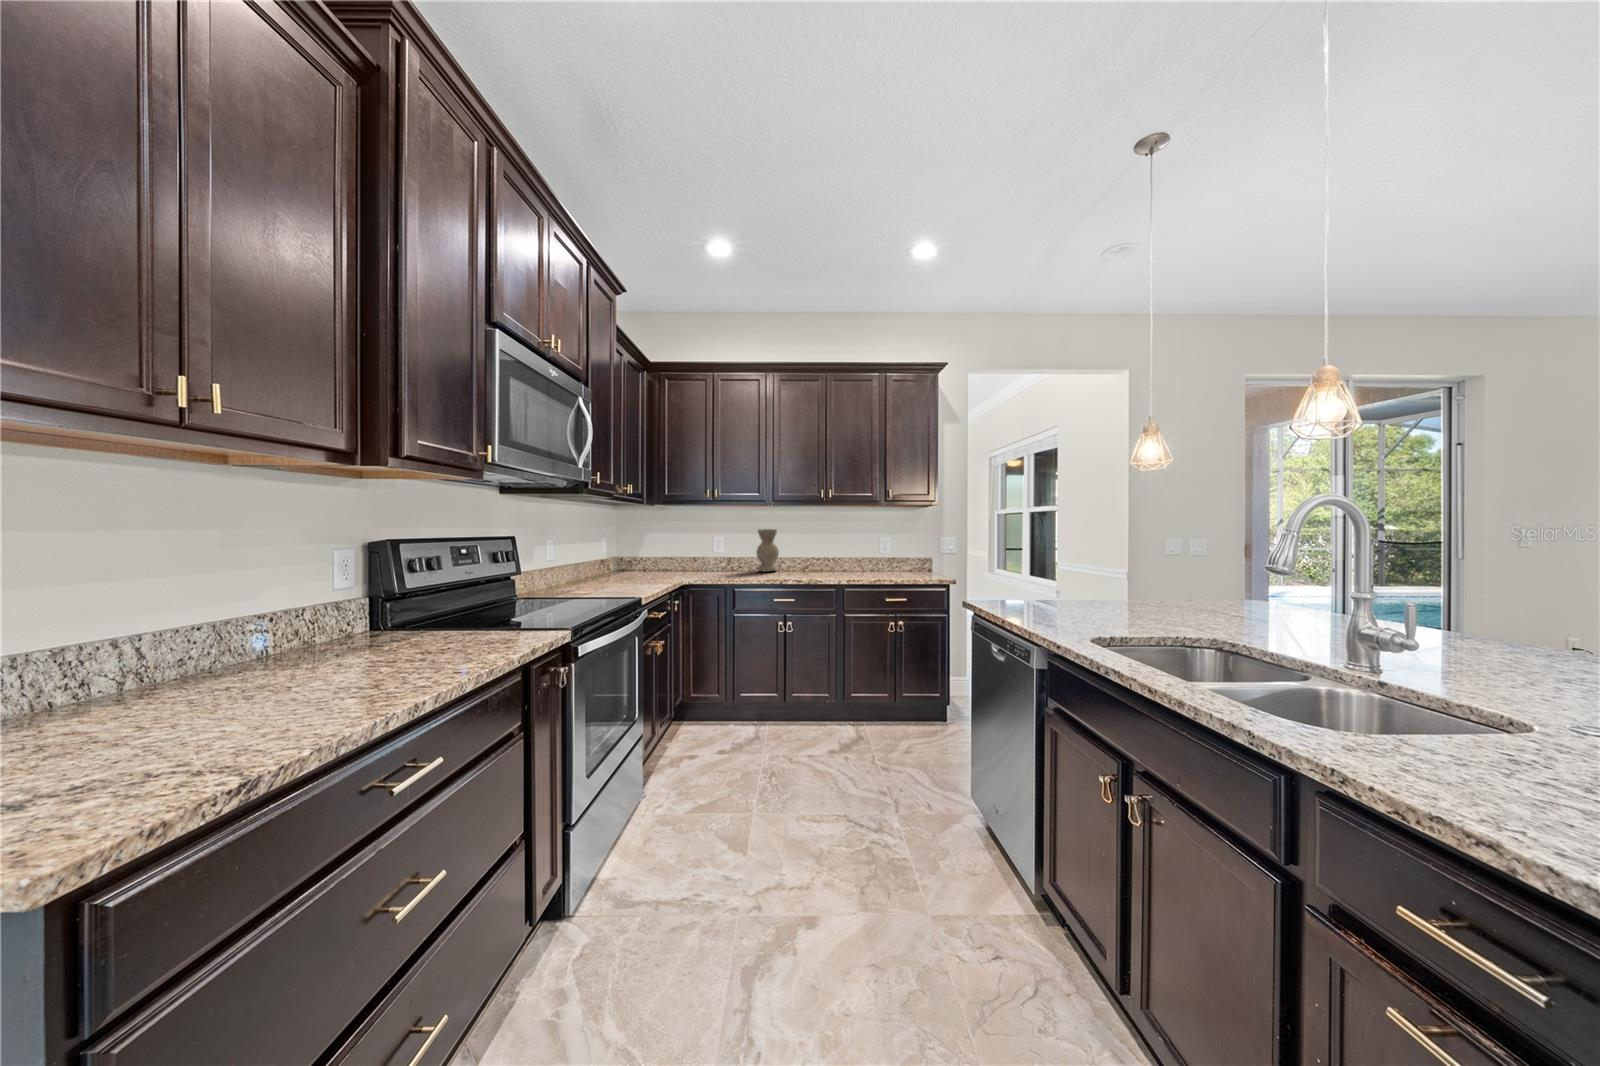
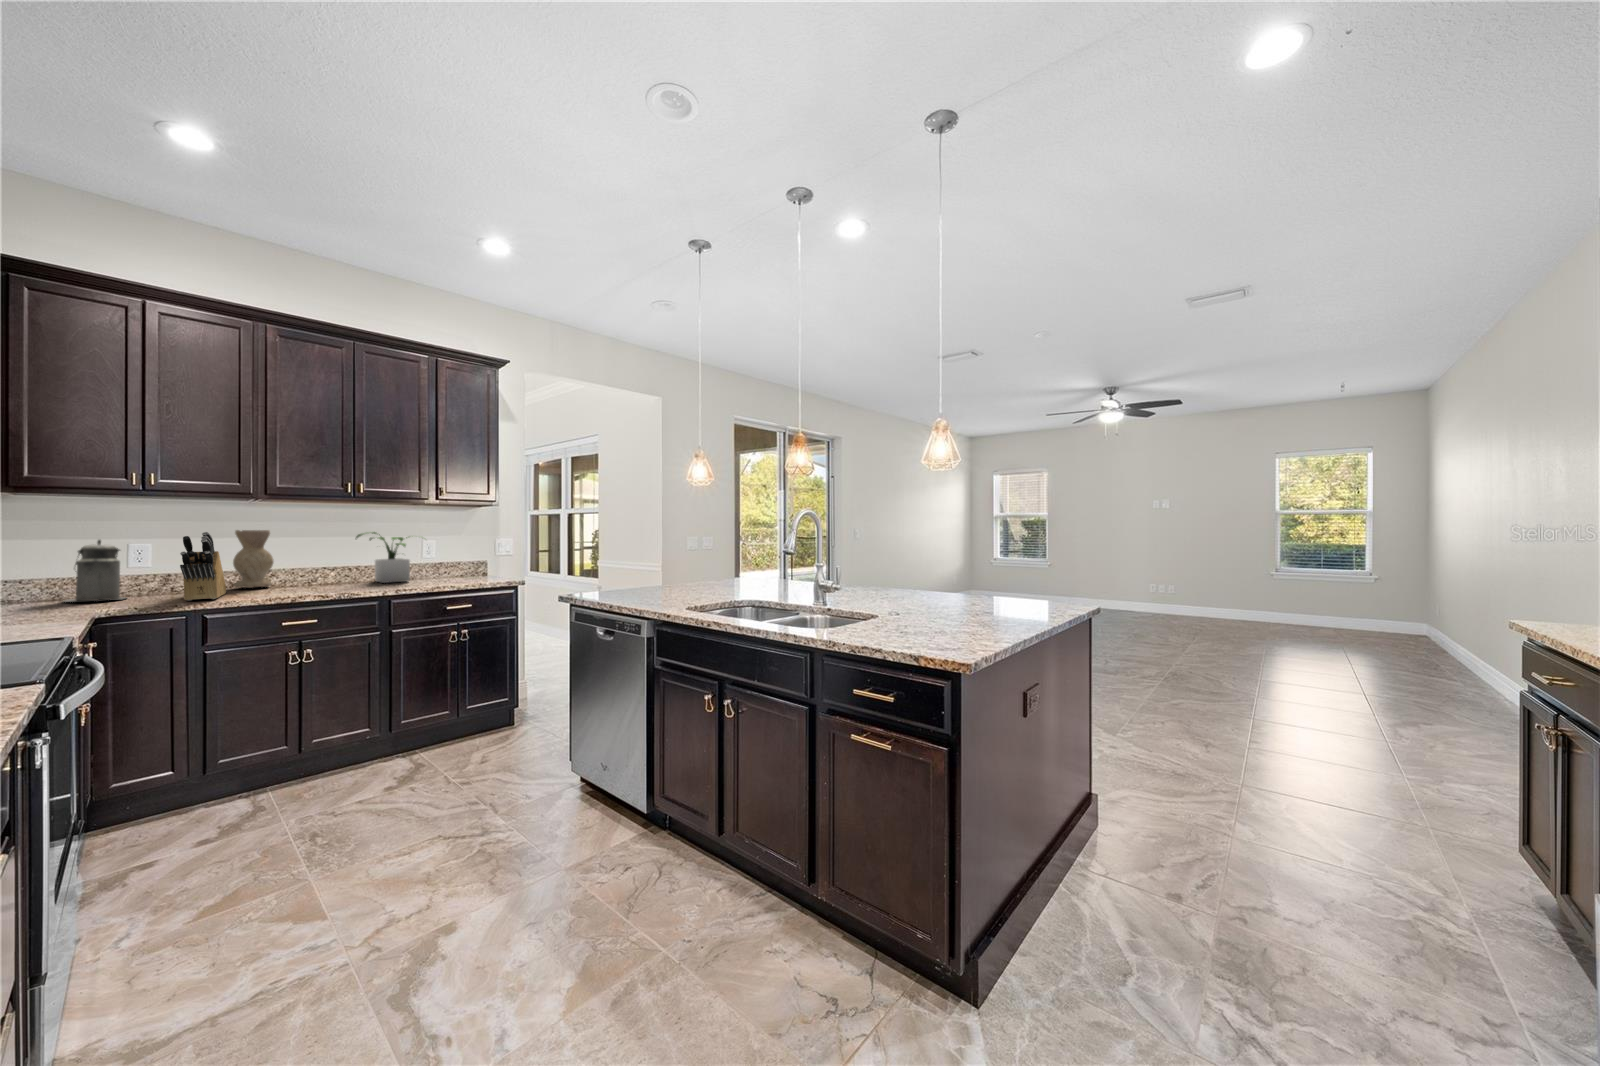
knife block: none [719,531,750,579] -> present [180,532,226,601]
potted plant: none [826,531,878,573] -> present [356,532,410,583]
canister: none [674,535,703,575] -> present [65,540,124,602]

